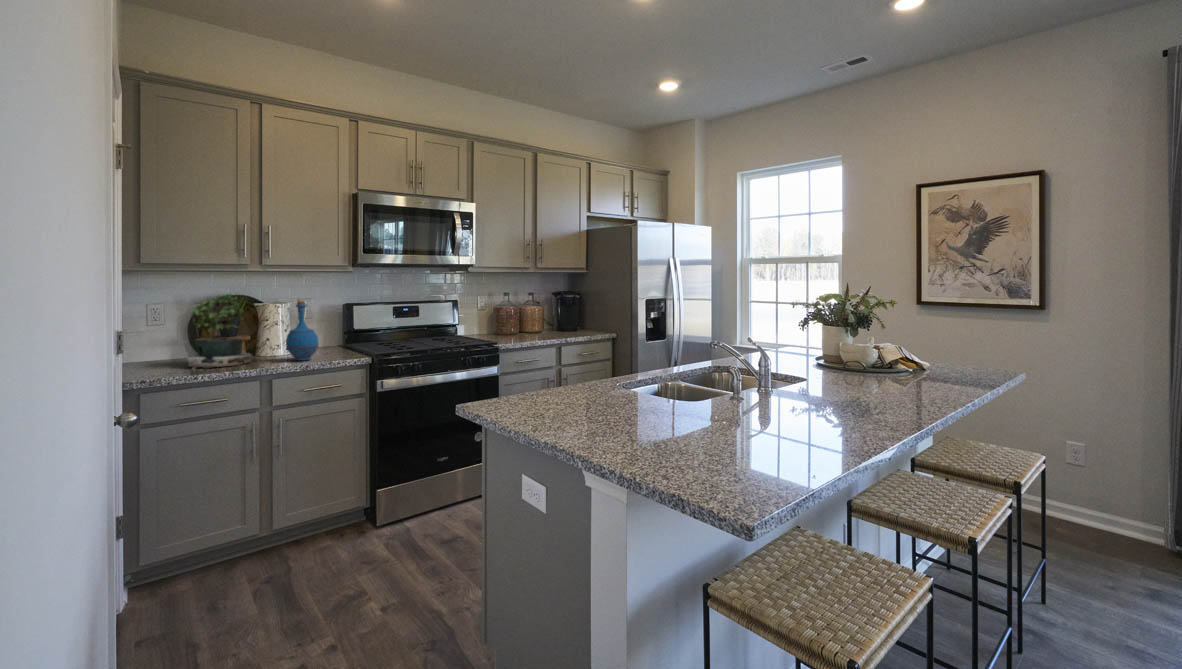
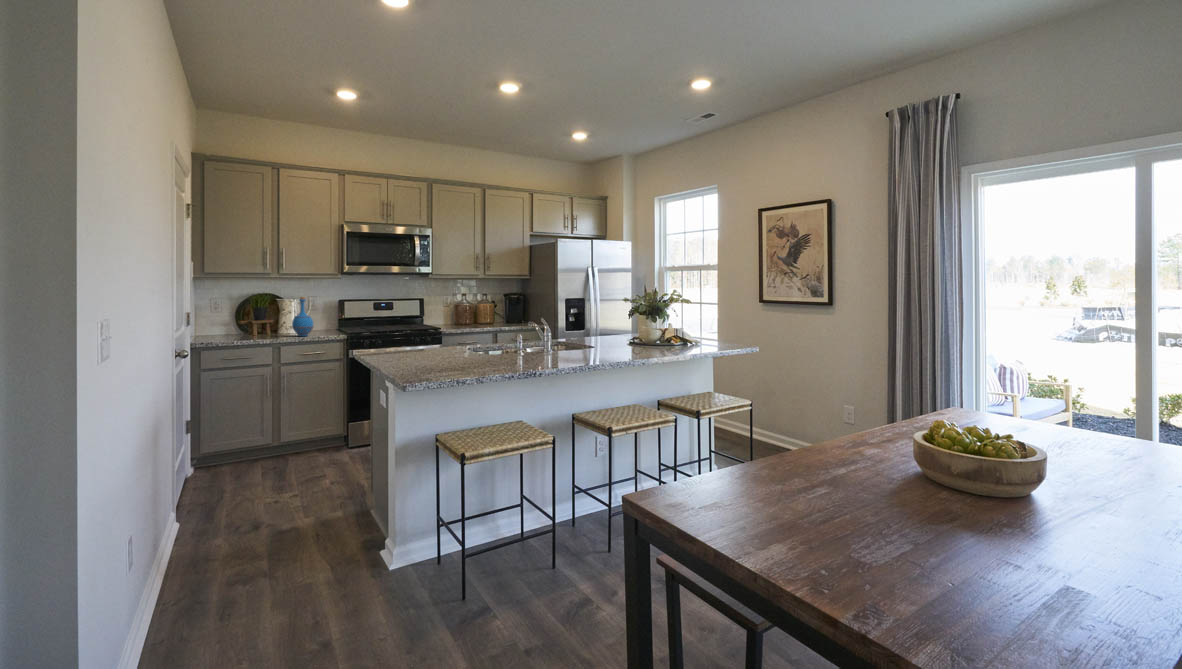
potted plant: present [187,294,252,369] -> none [230,291,272,339]

